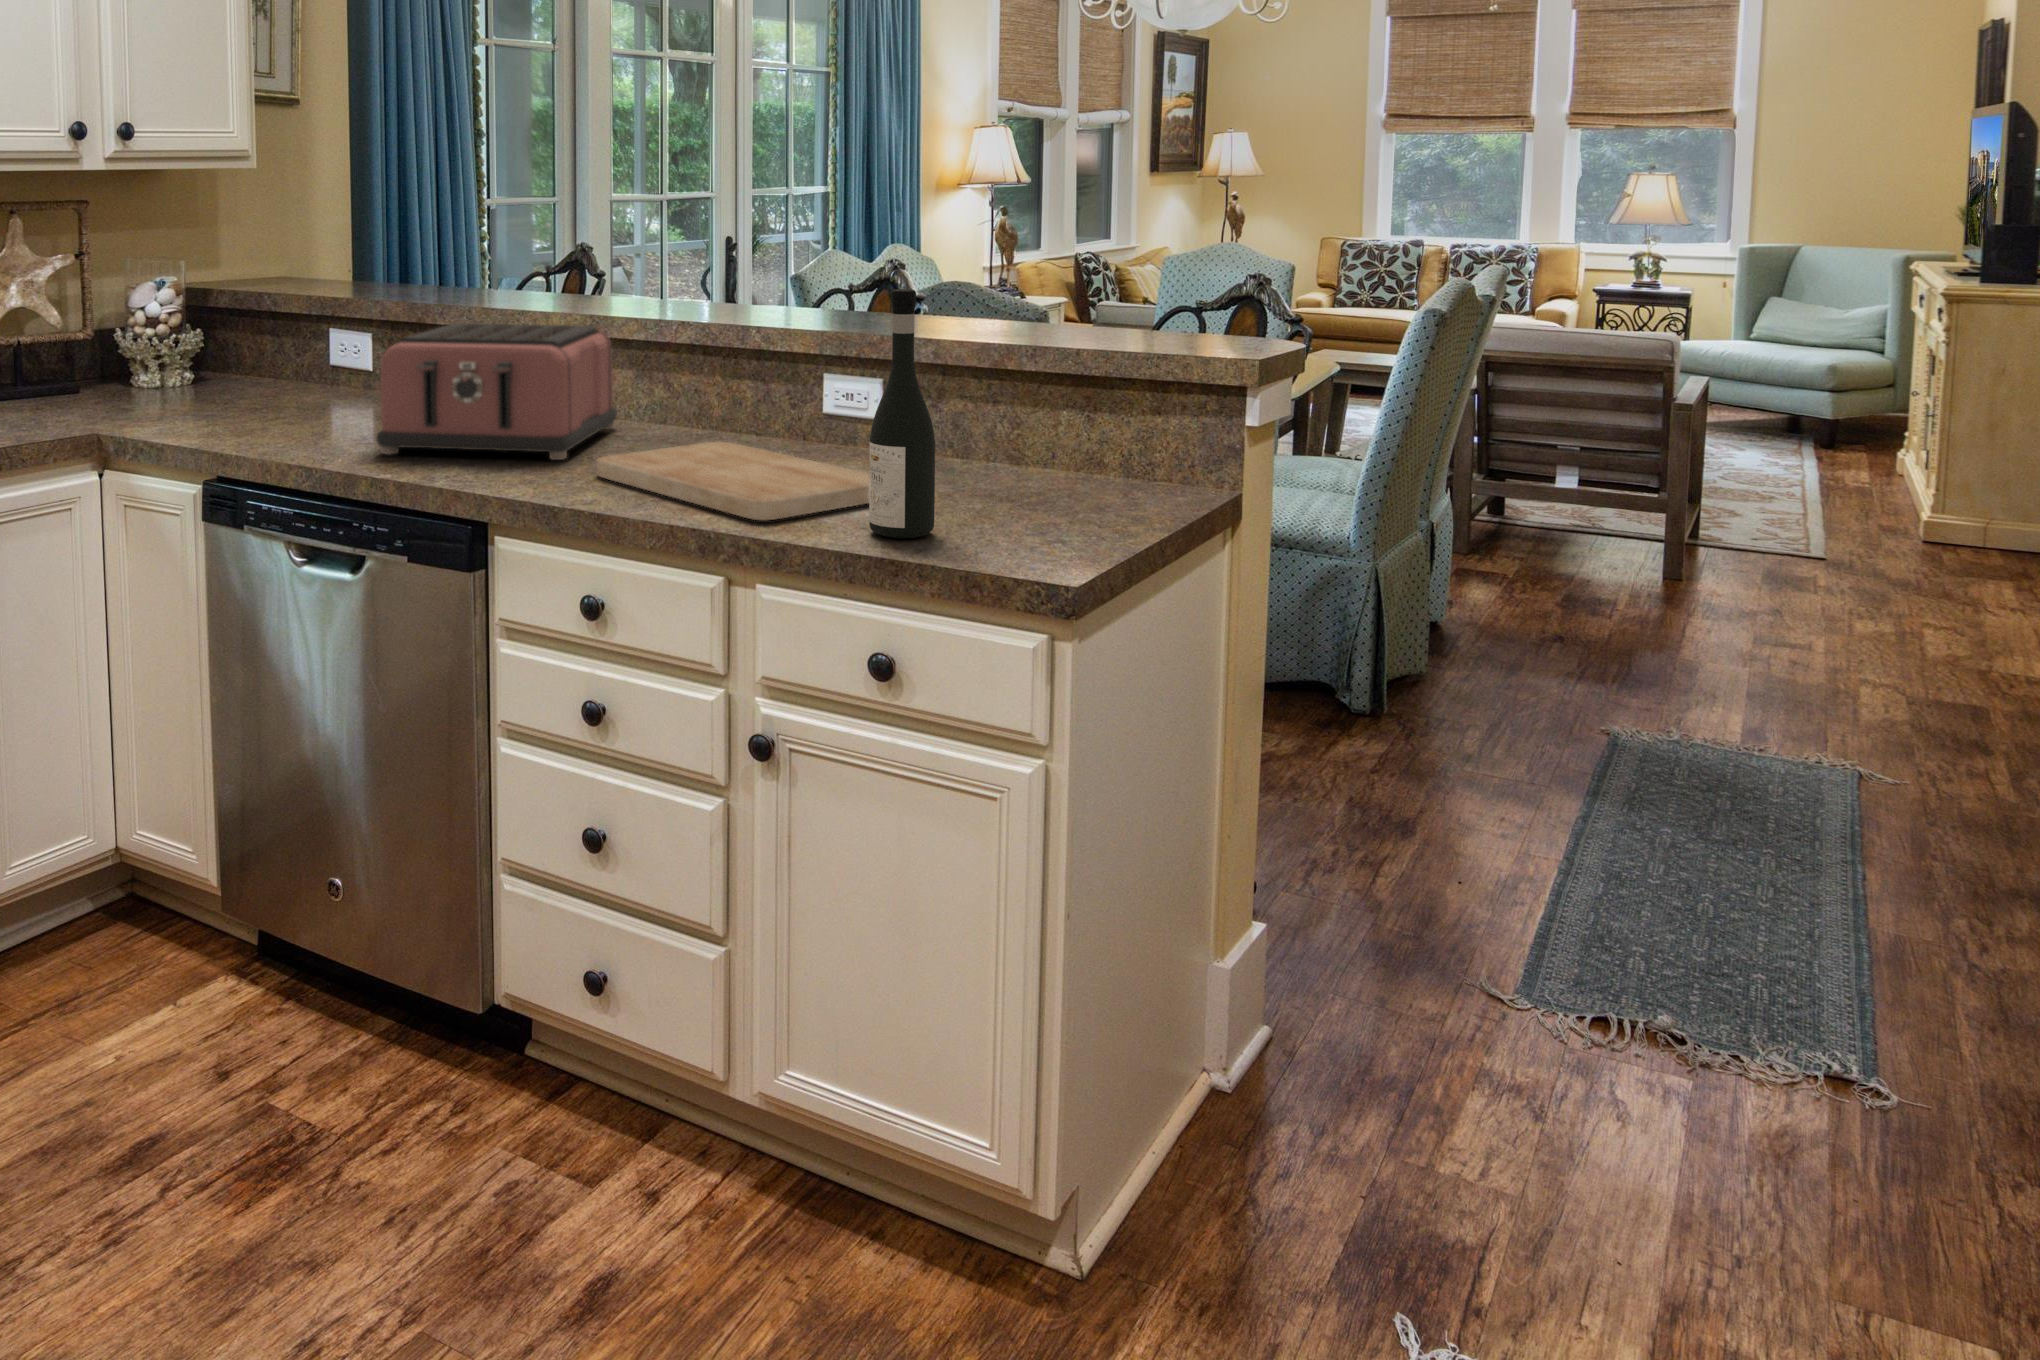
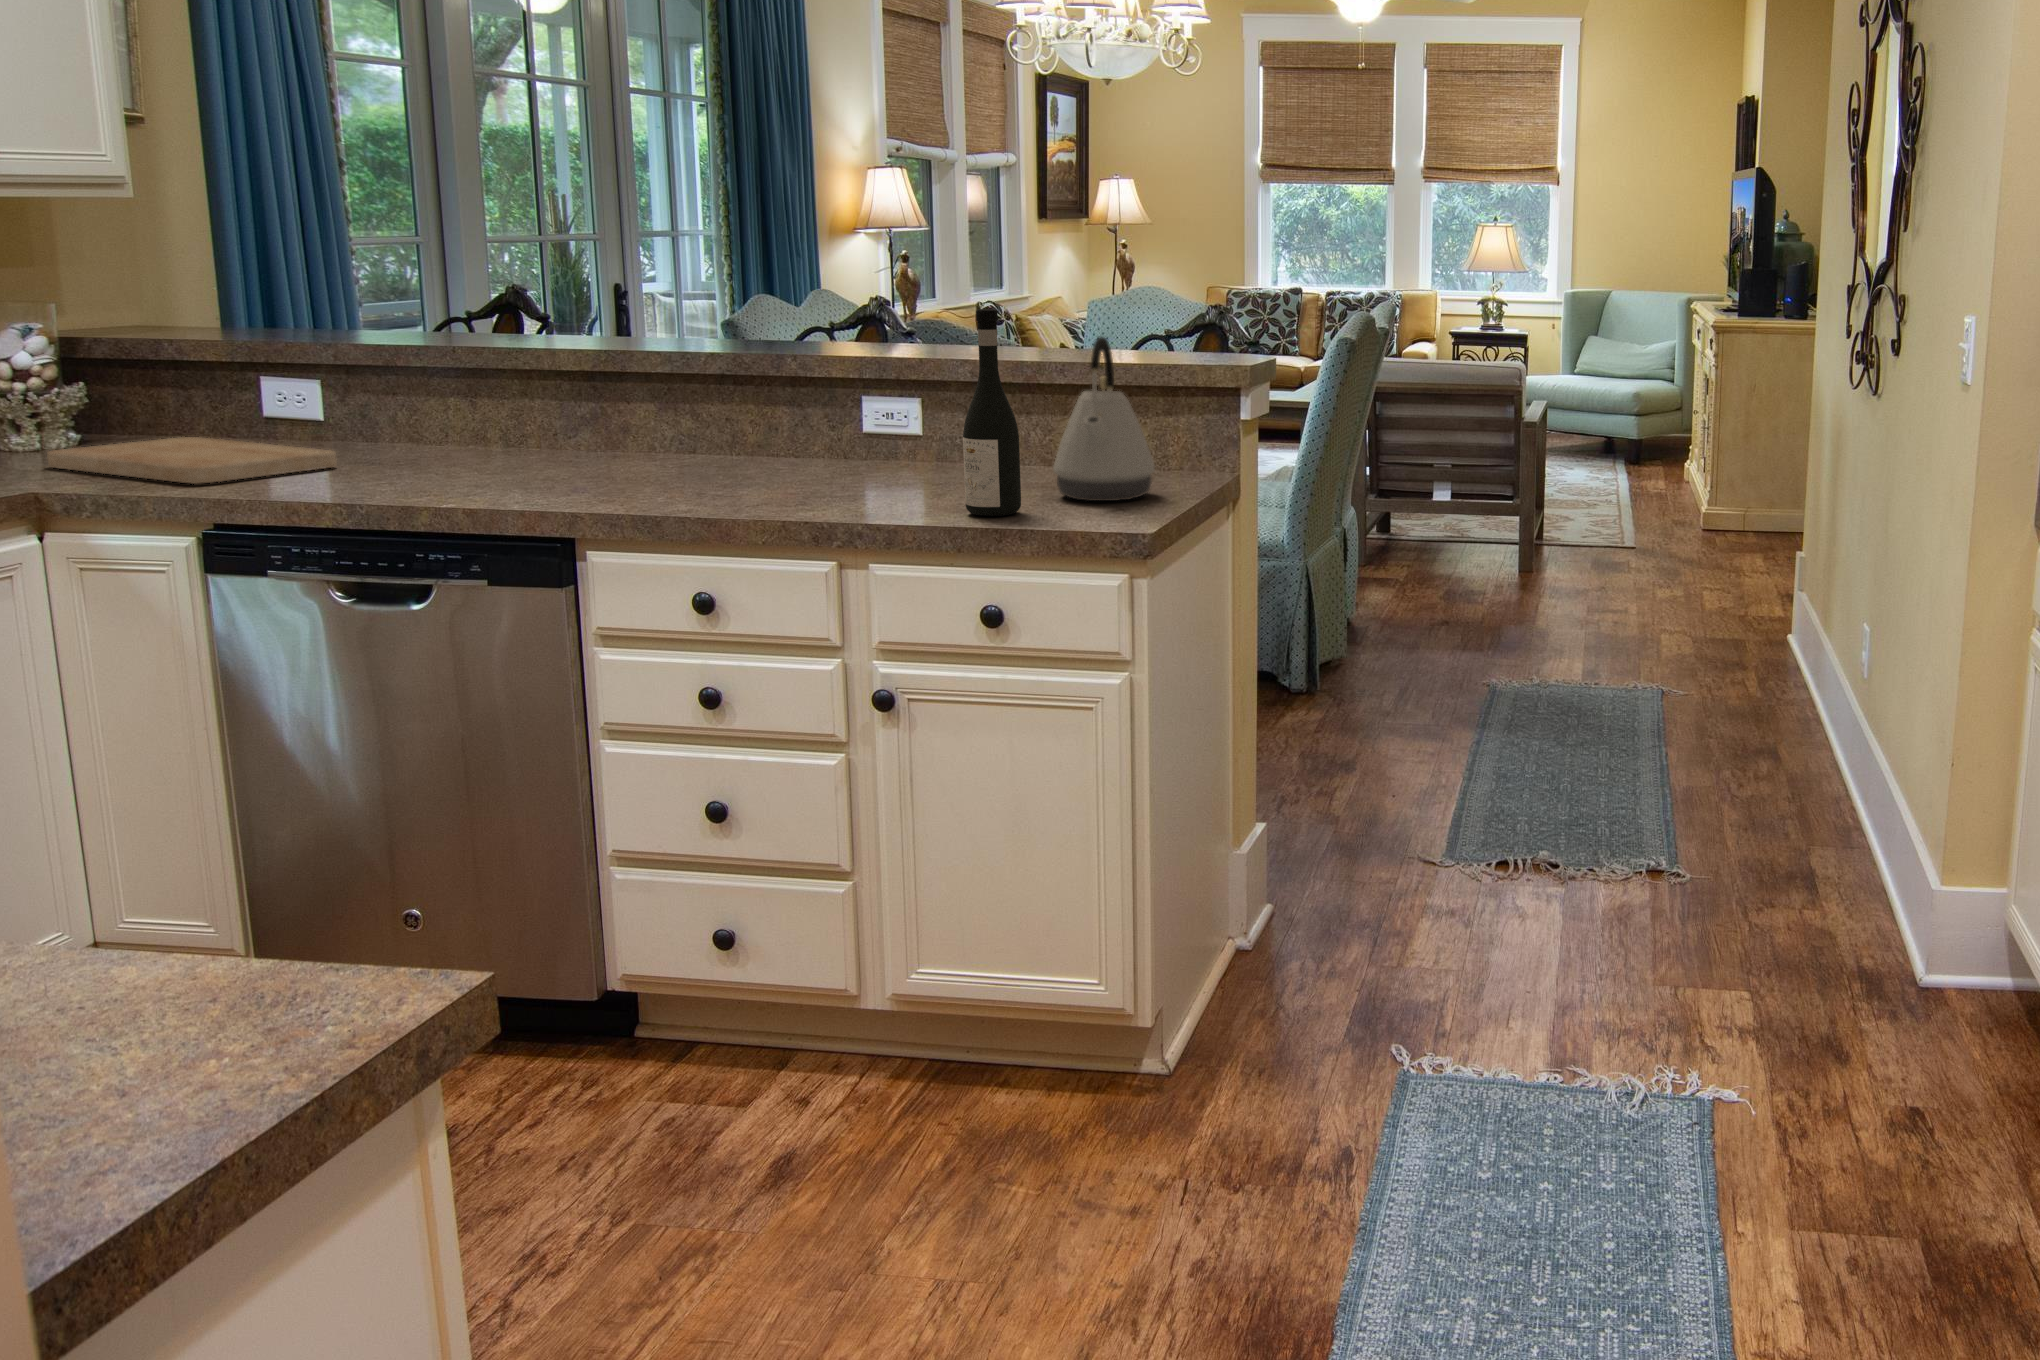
kettle: none [988,322,1114,525] -> present [1053,337,1155,501]
toaster: present [376,323,617,460] -> none [414,359,650,490]
cutting board: present [597,442,870,520] -> present [47,437,337,484]

